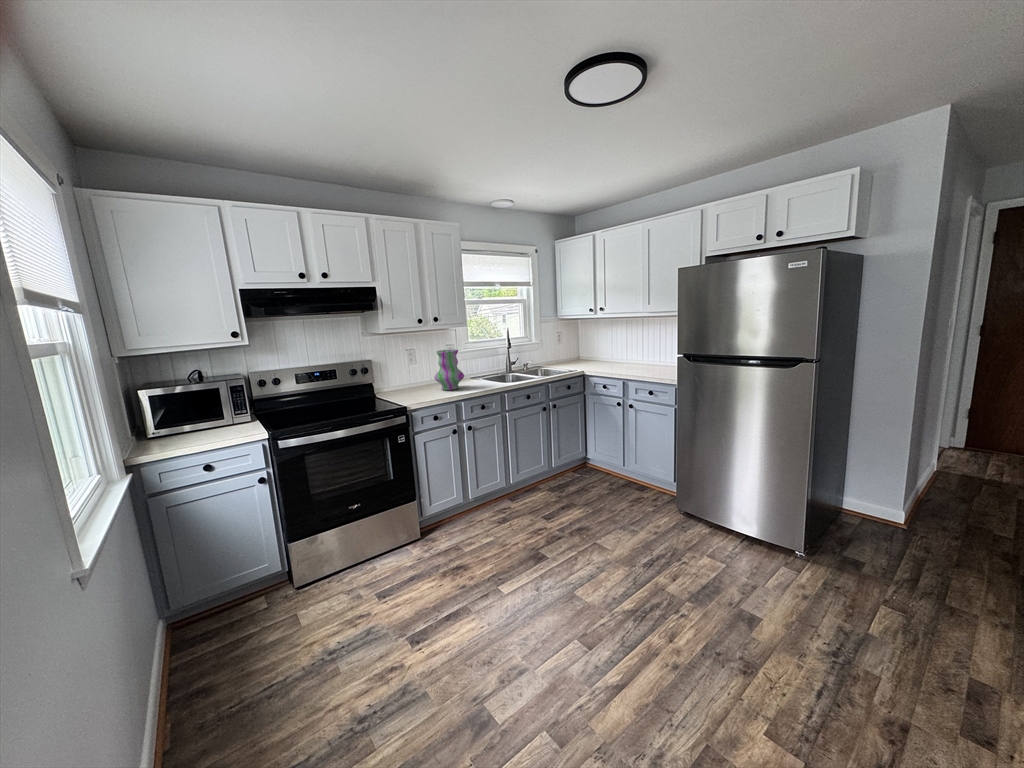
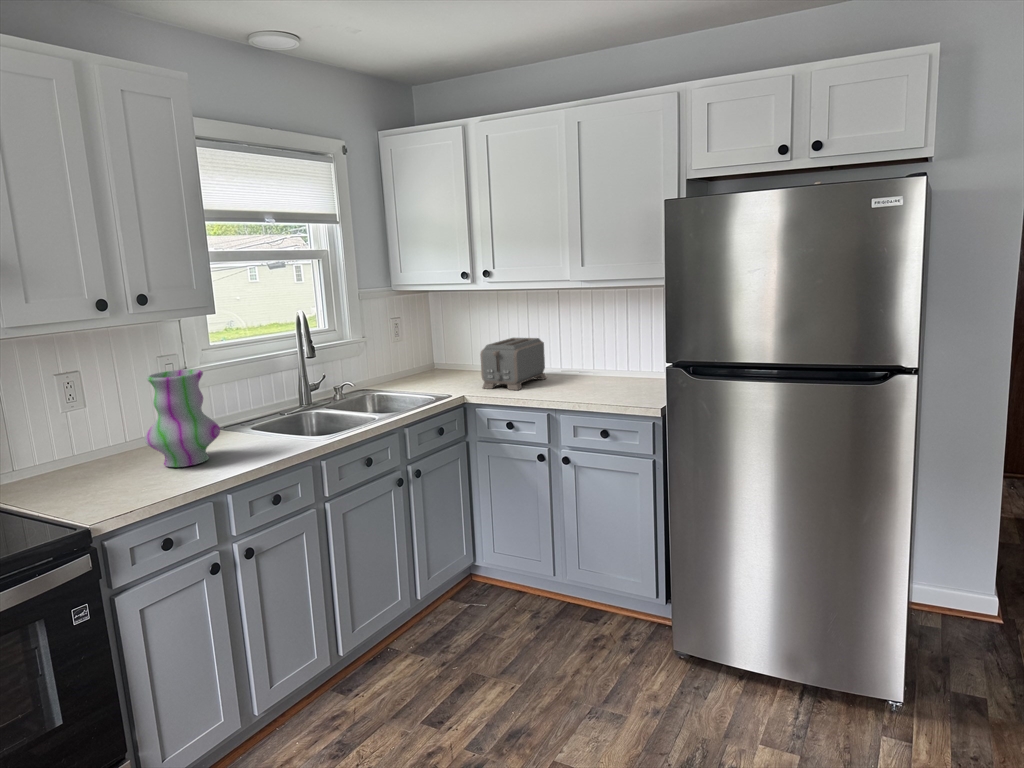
toaster: none [596,344,633,370] -> present [480,338,546,390]

